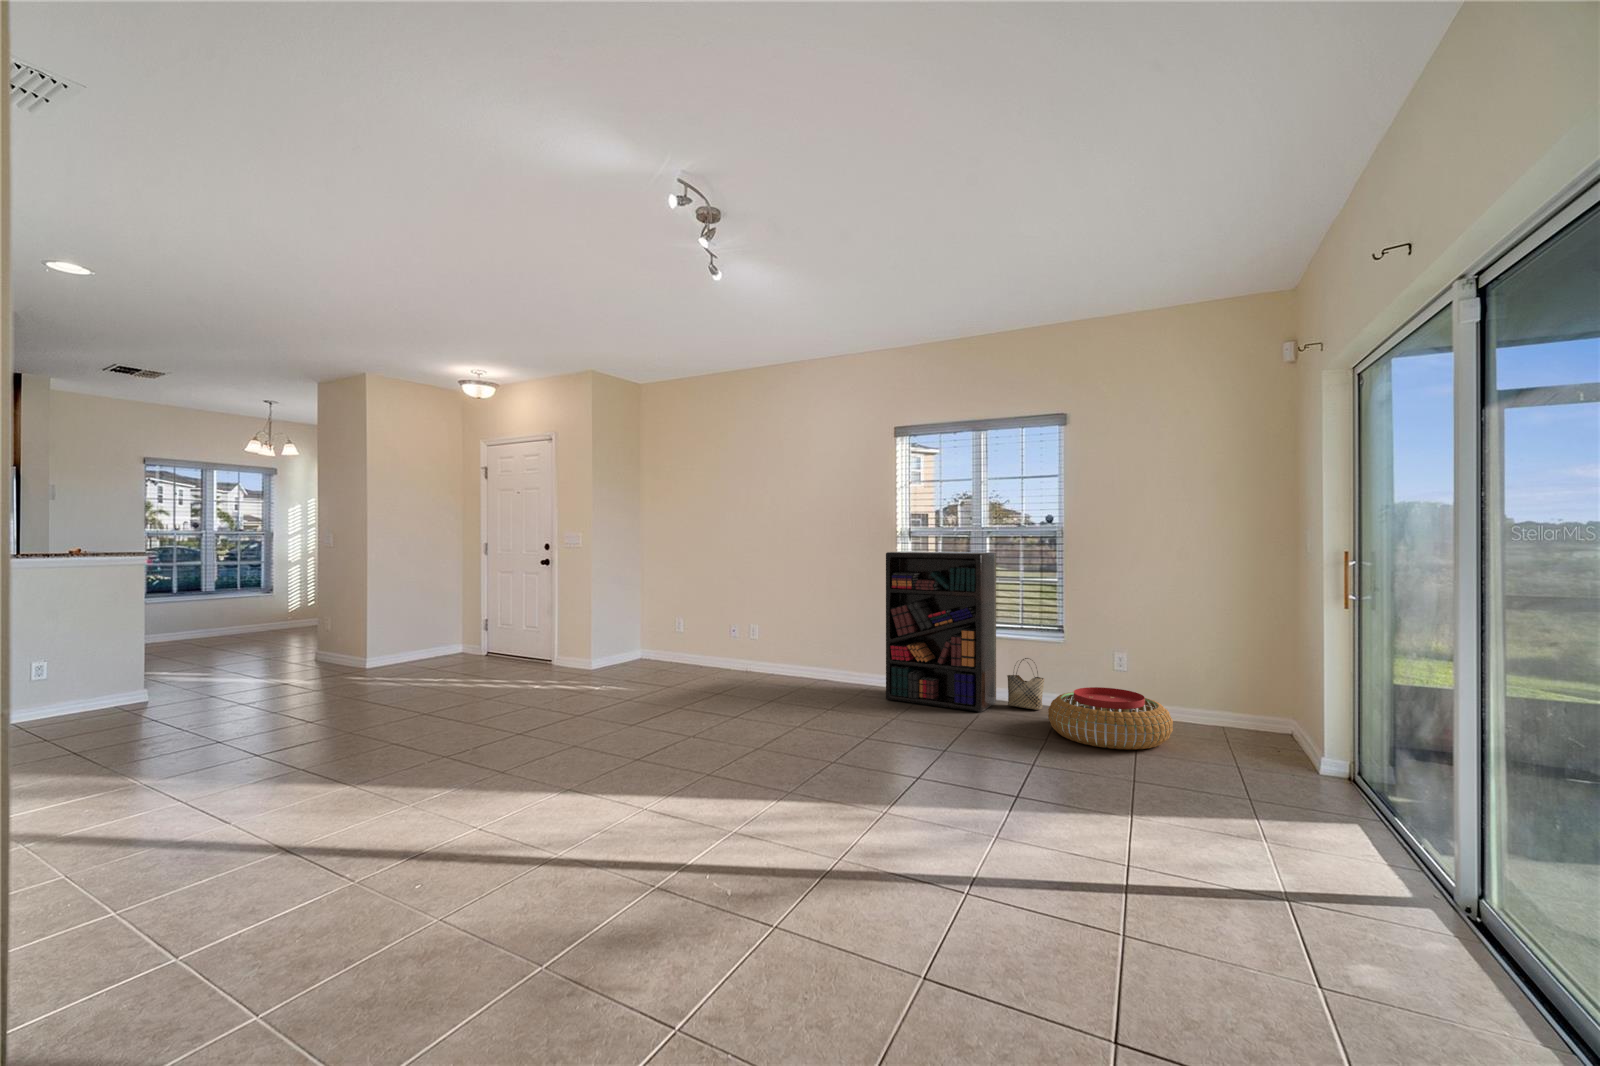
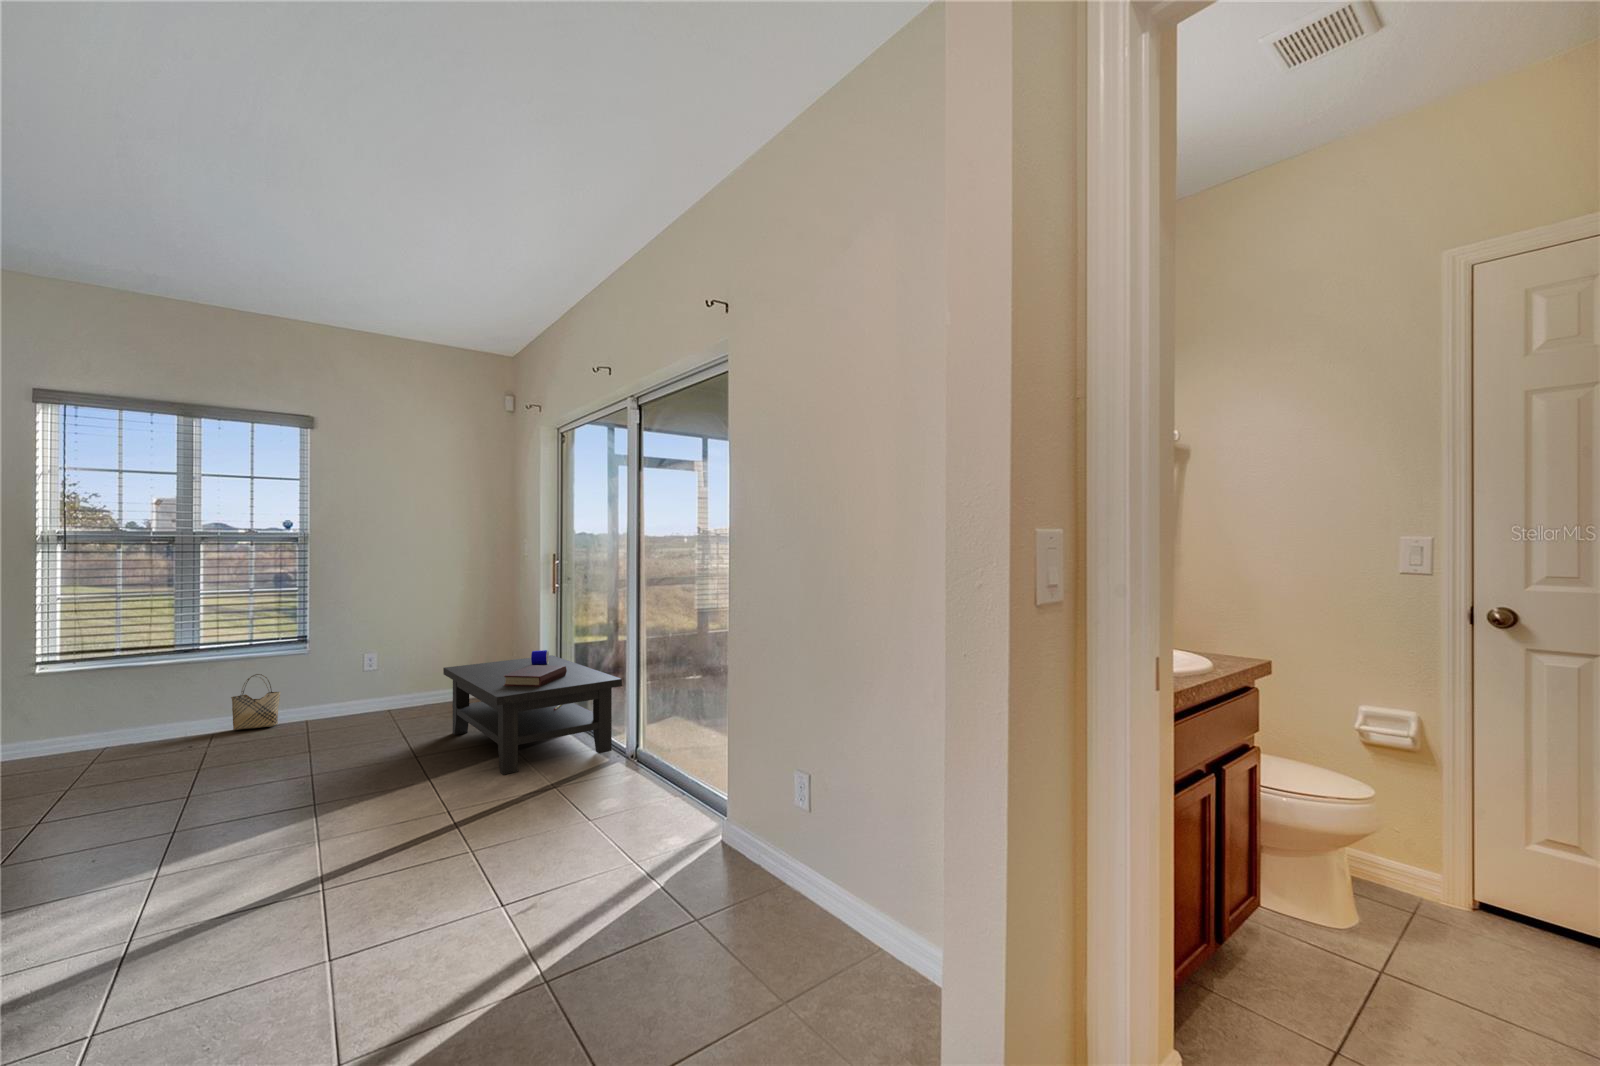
bookshelf: present [886,551,996,712] -> none [30,562,215,765]
coffee table: none [1184,686,1441,875] -> present [443,650,622,775]
pouf: present [1048,687,1173,749] -> none [299,684,425,742]

